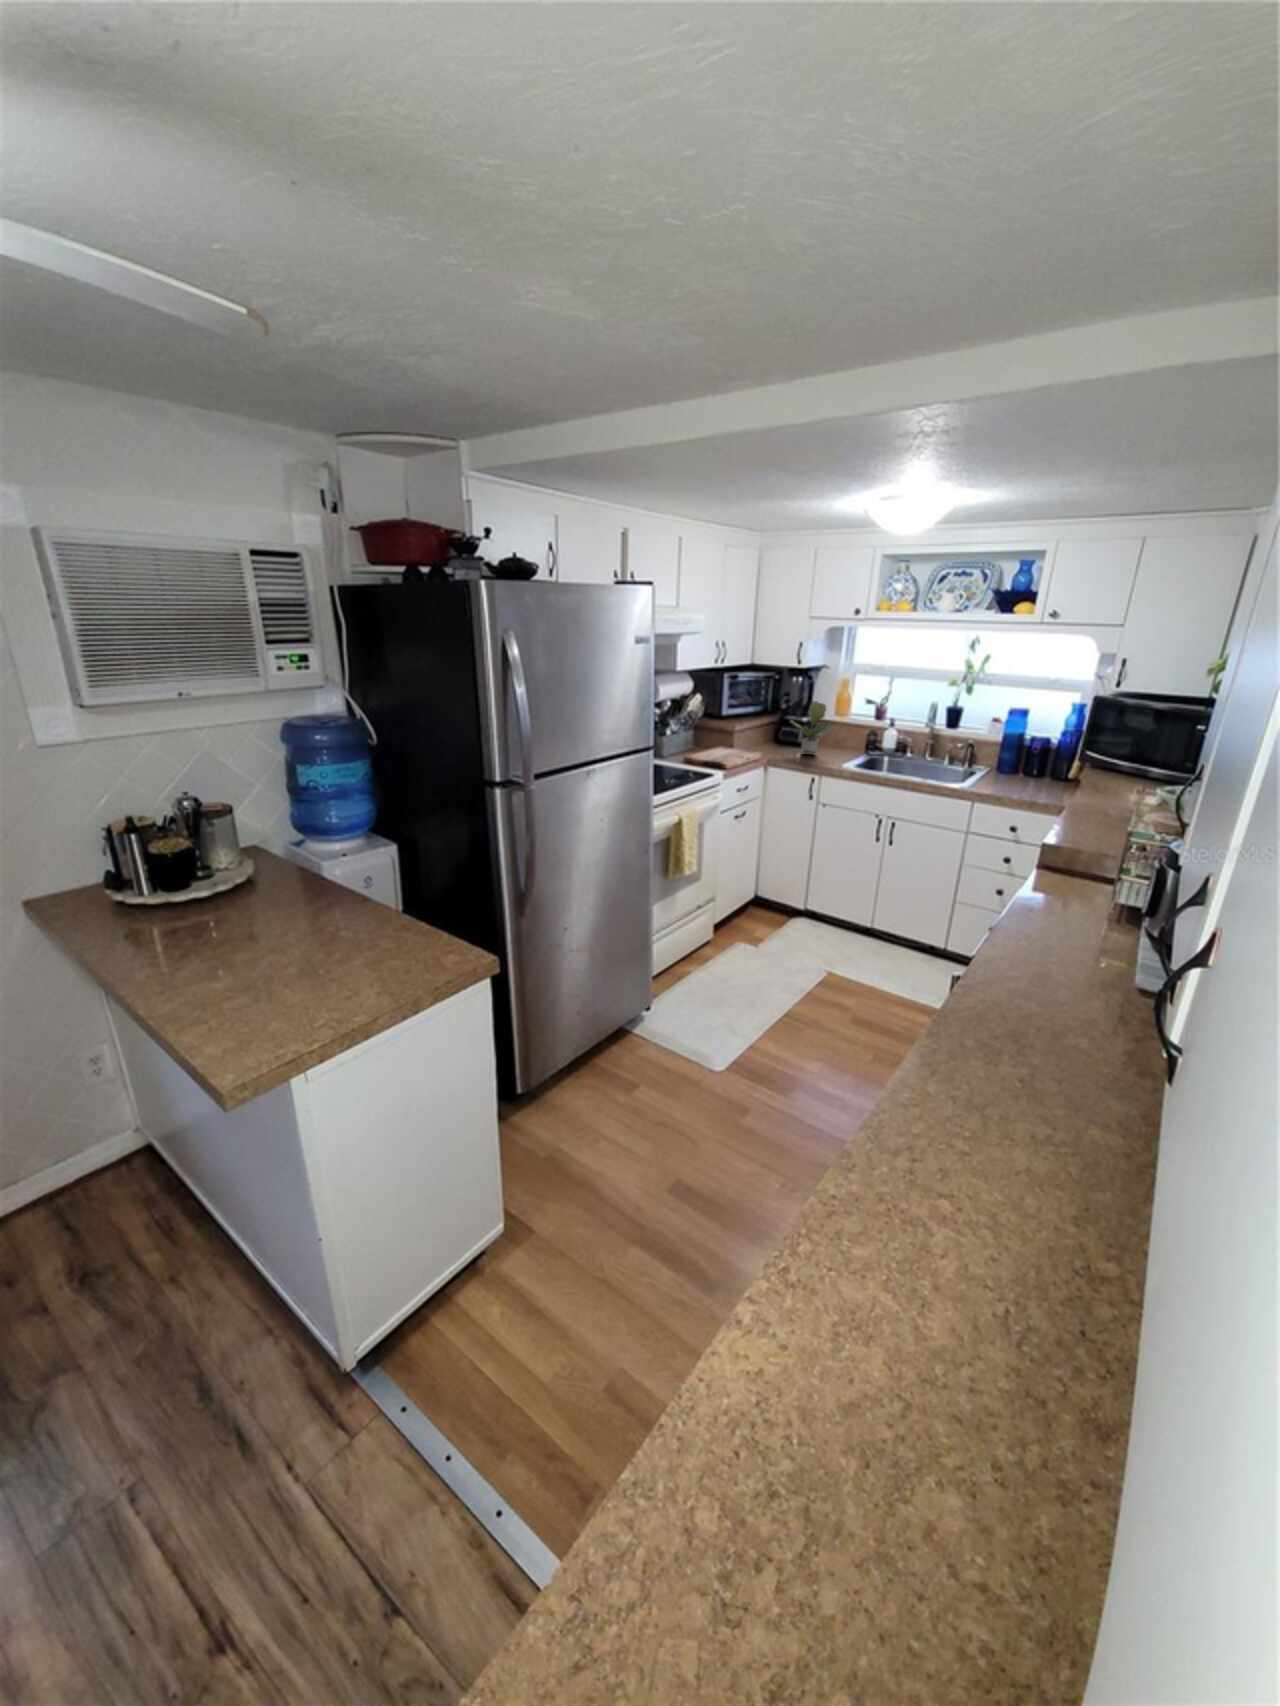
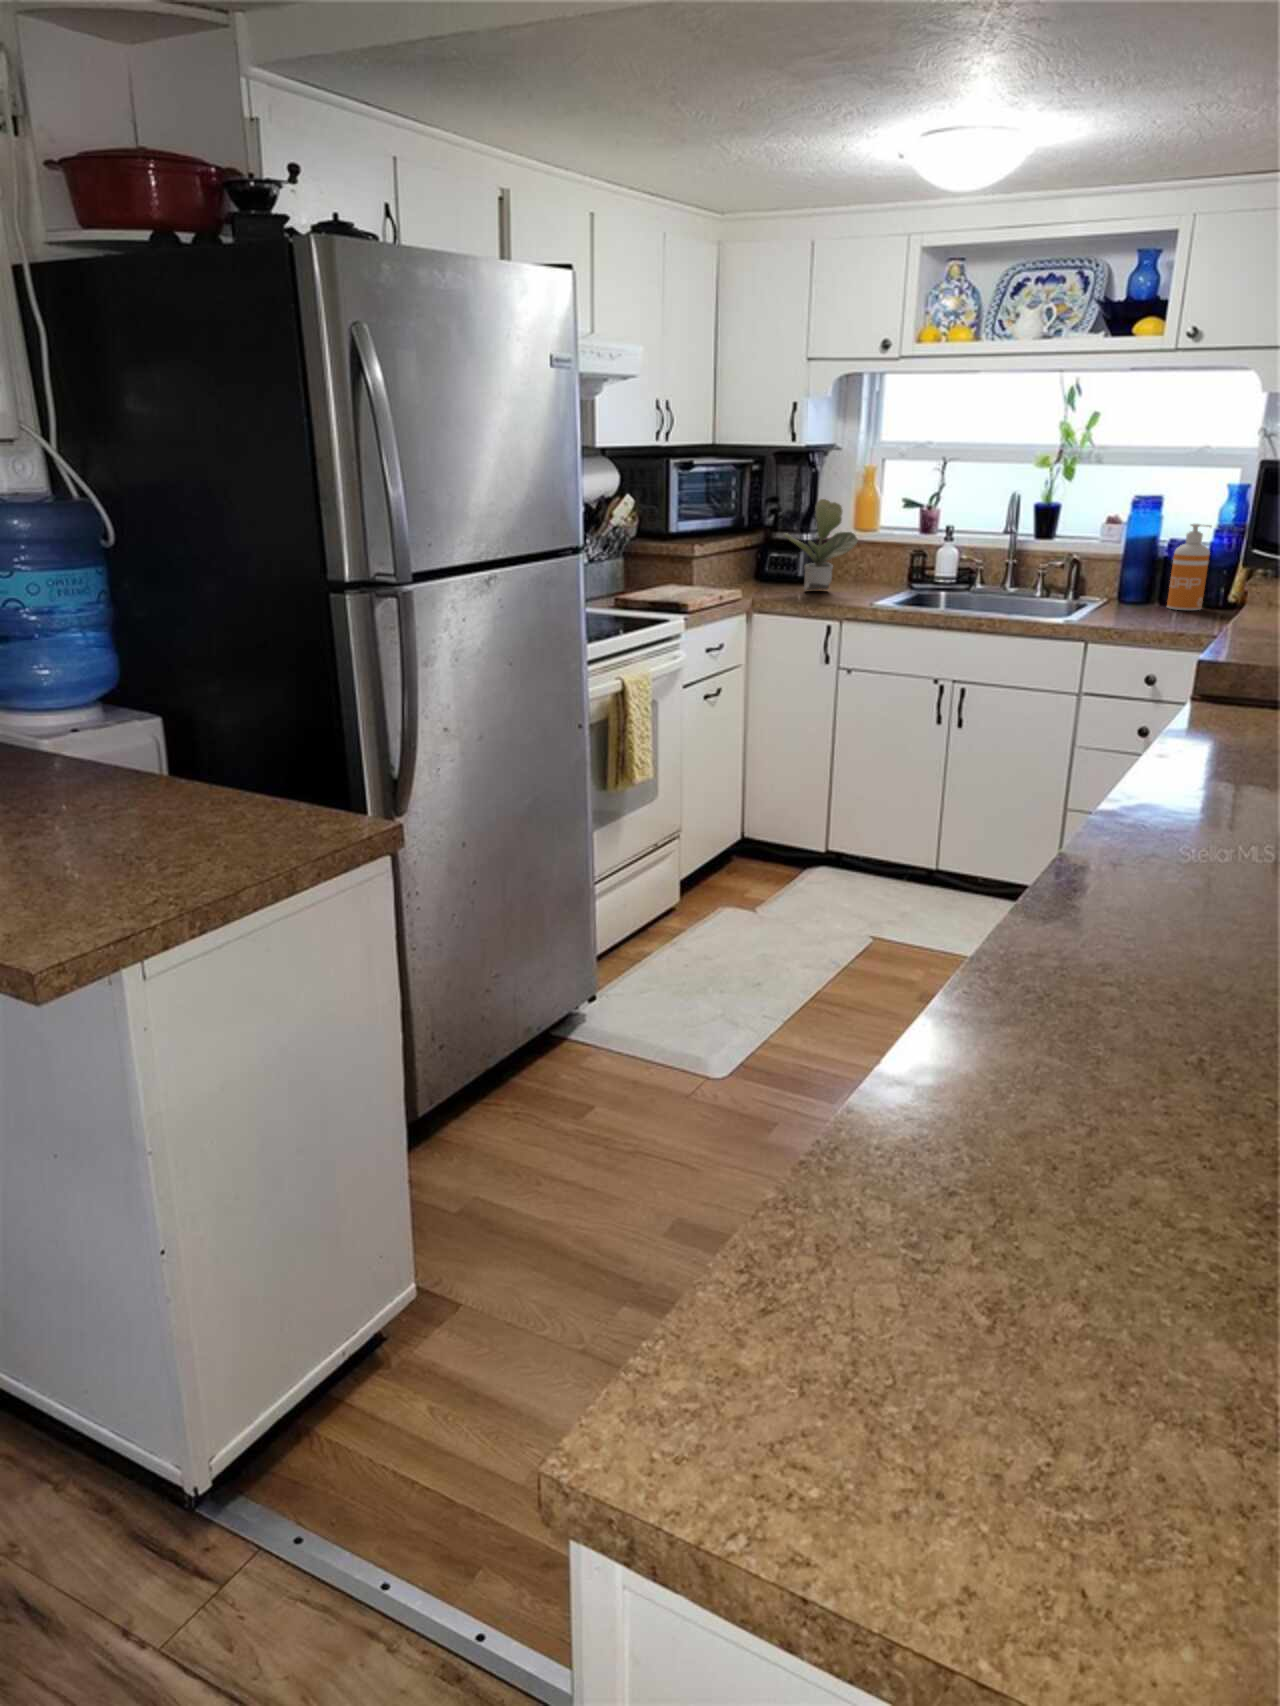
soap dispenser: none [1027,728,1060,781] -> present [1167,524,1211,610]

